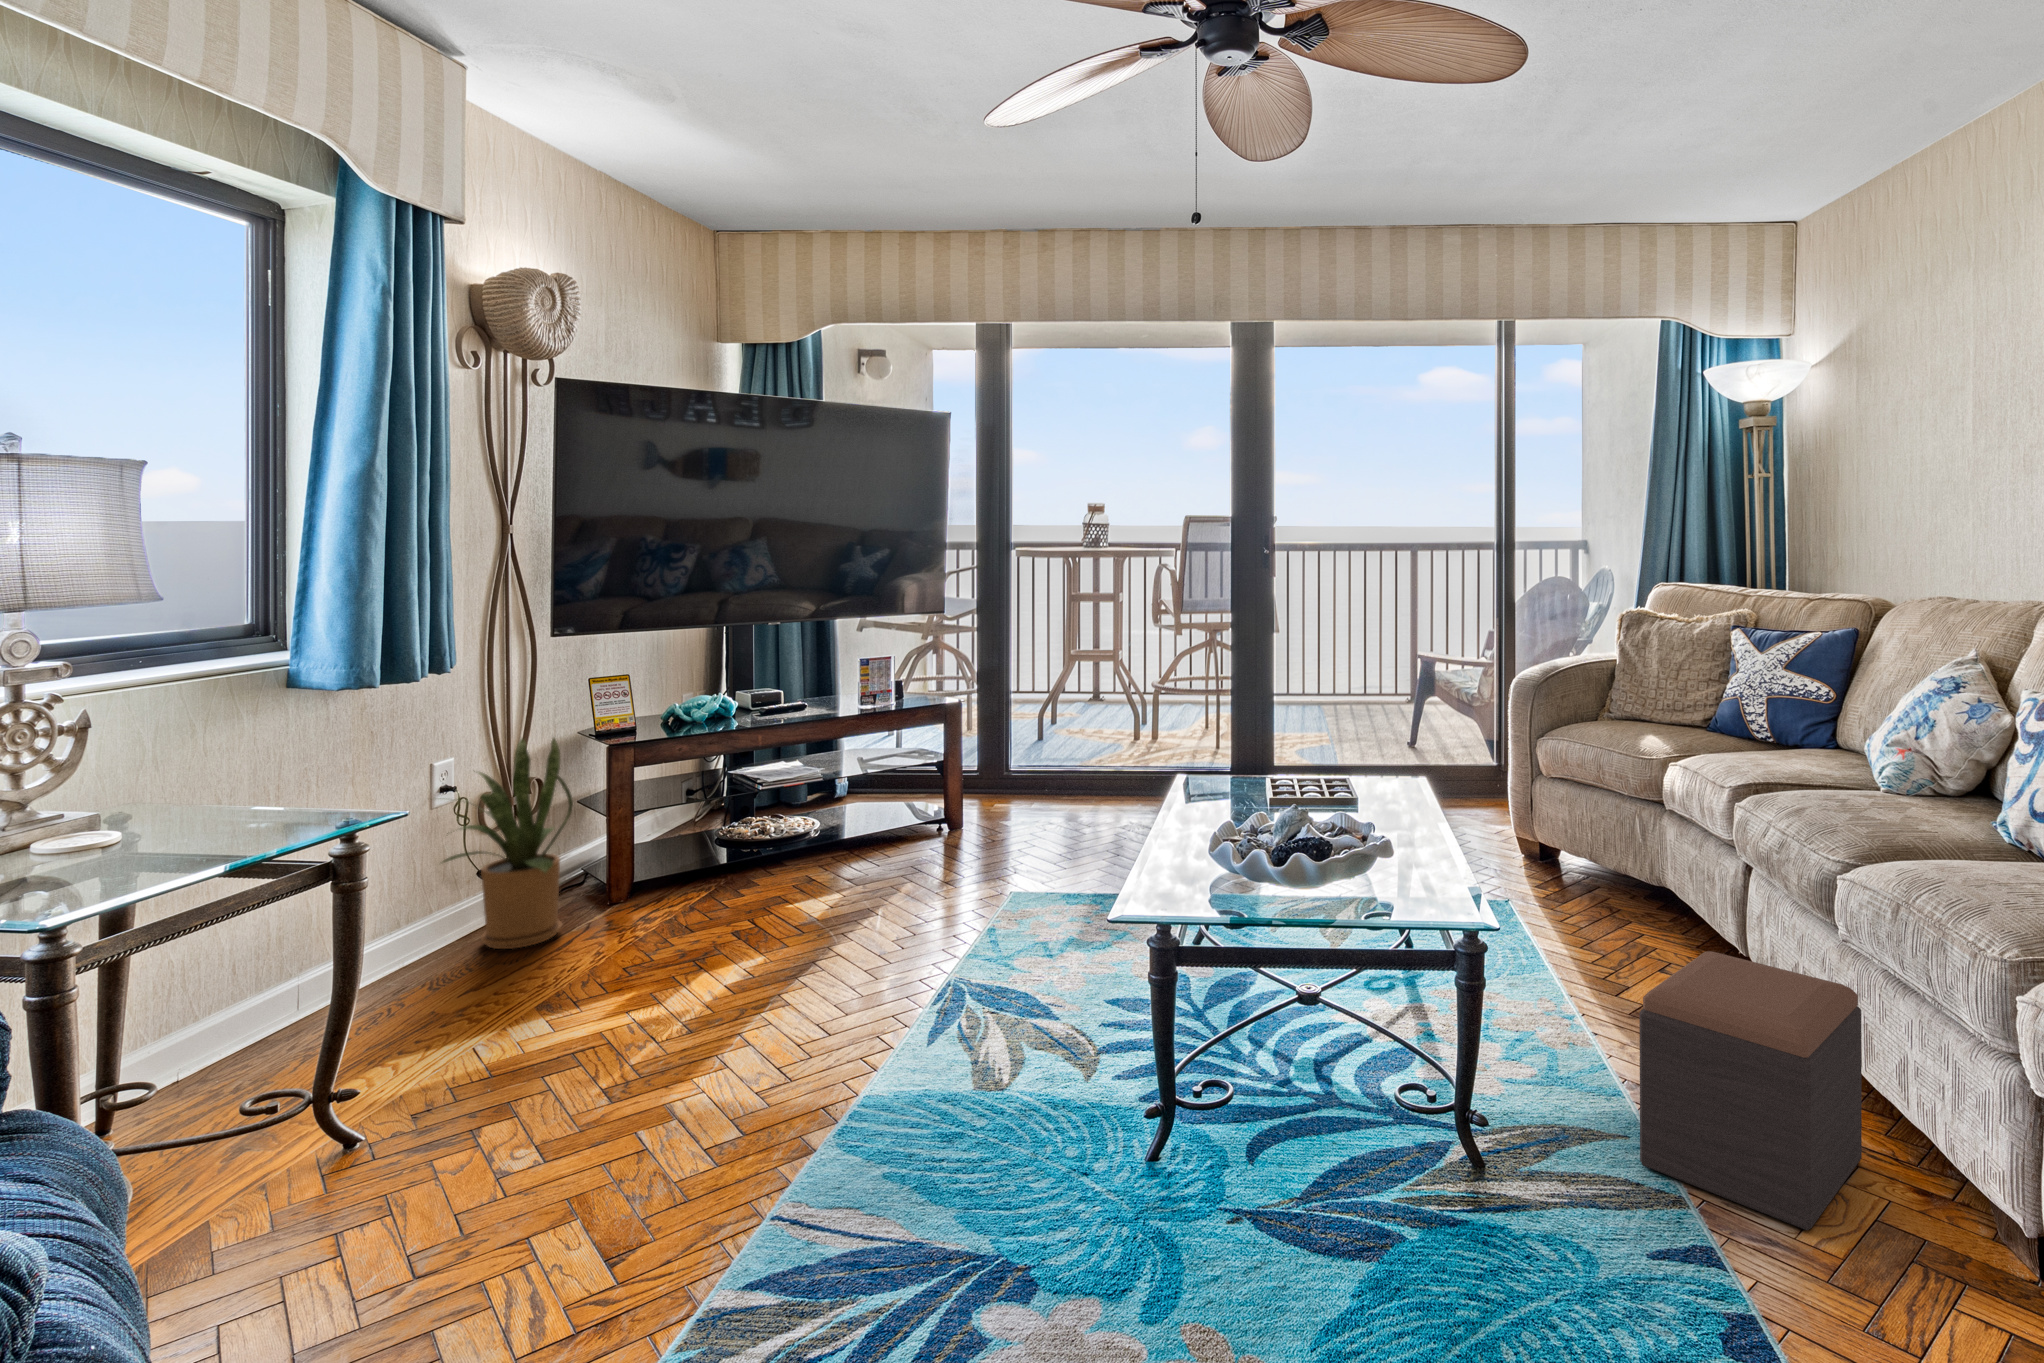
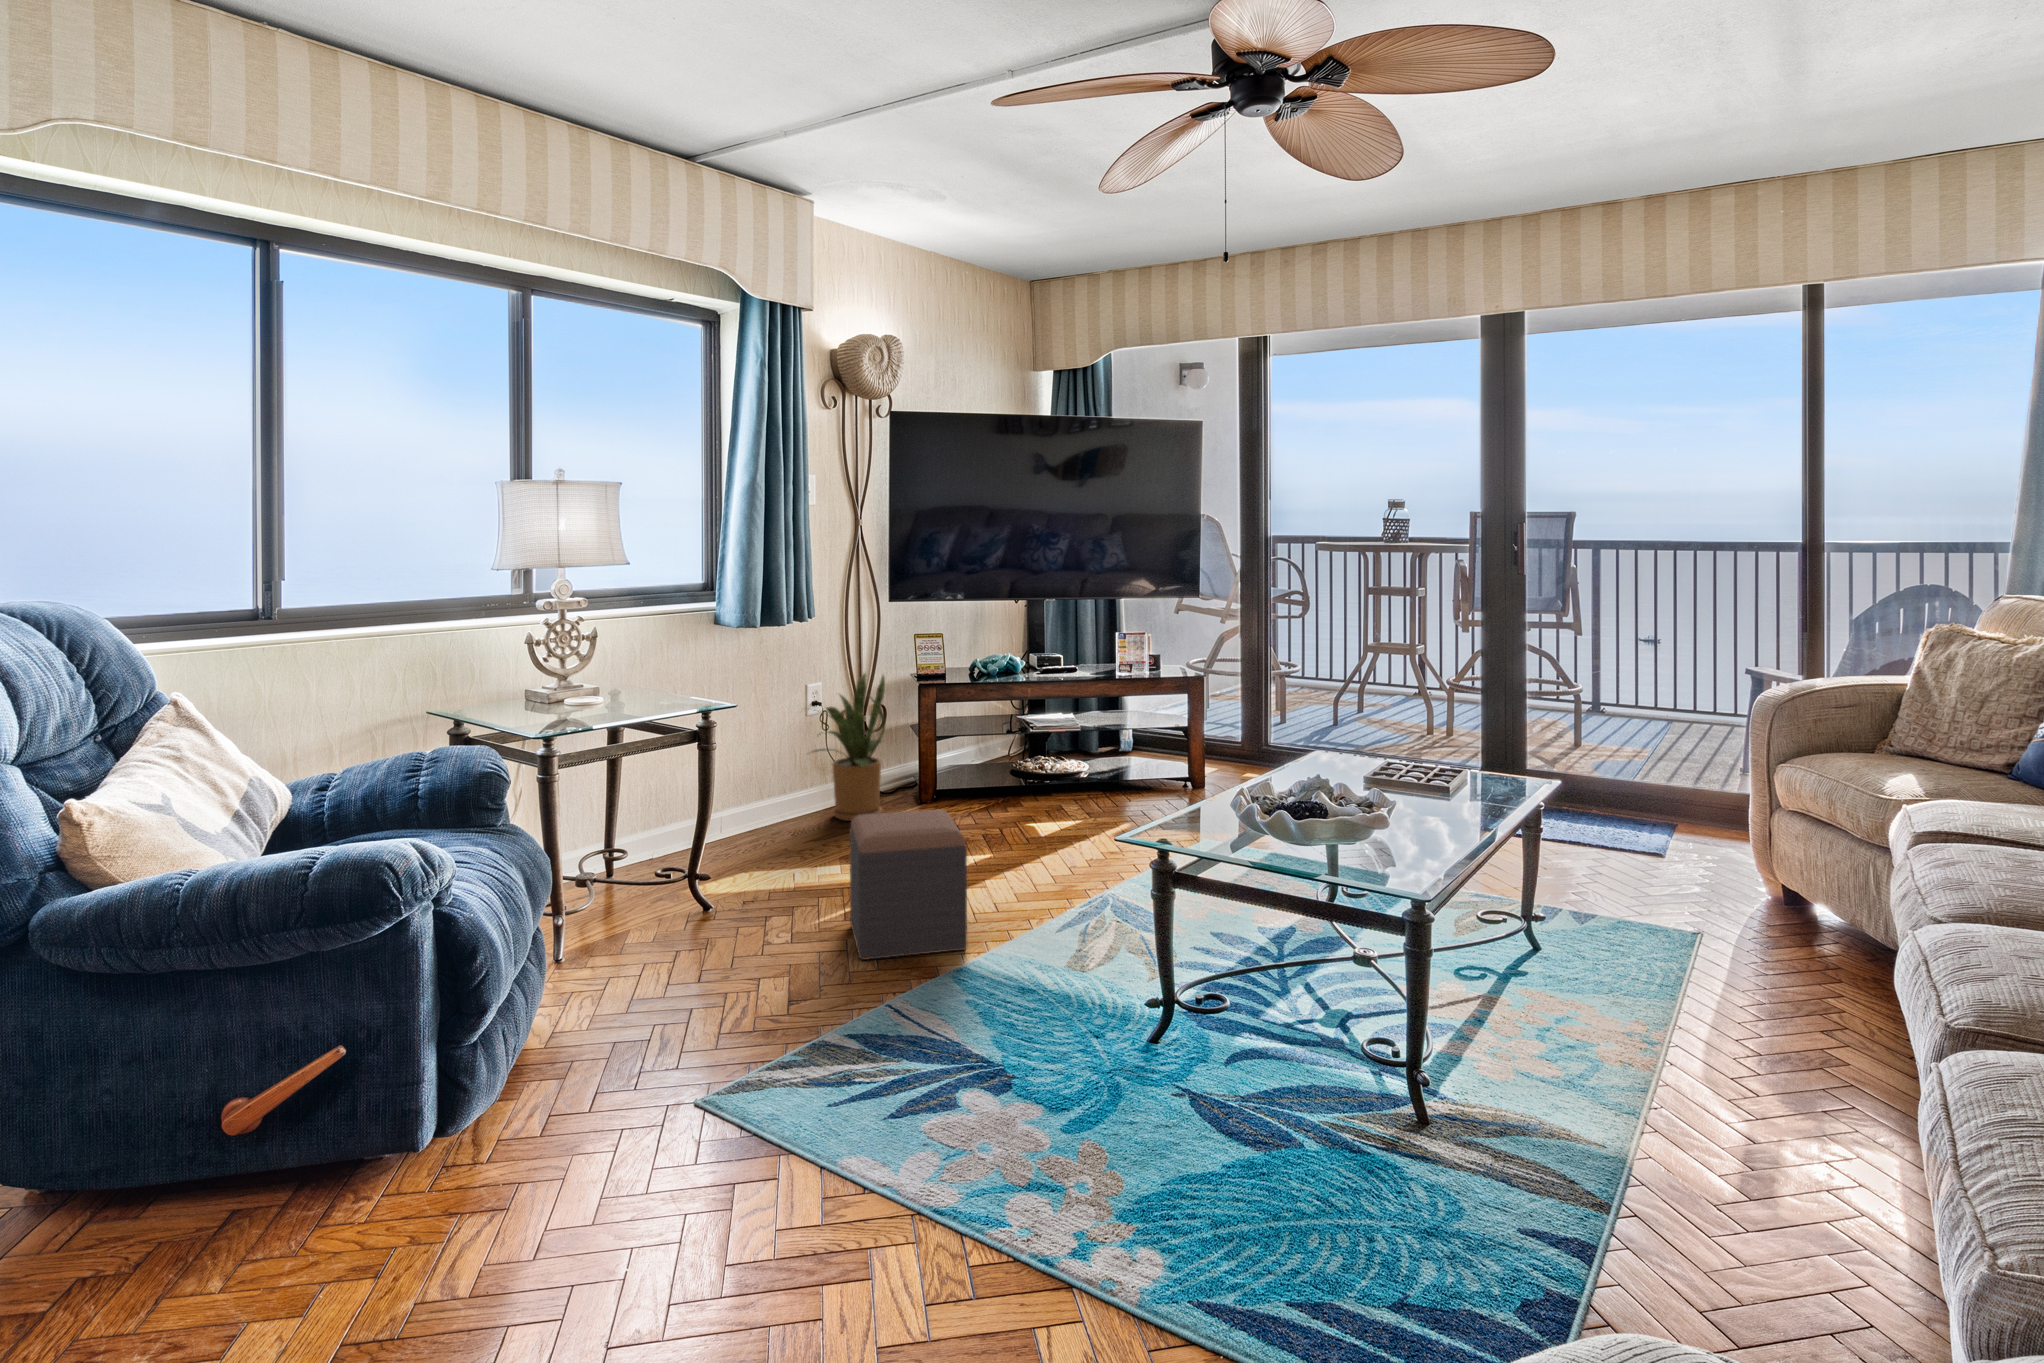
footstool: present [1639,951,1862,1230] -> present [850,809,967,960]

